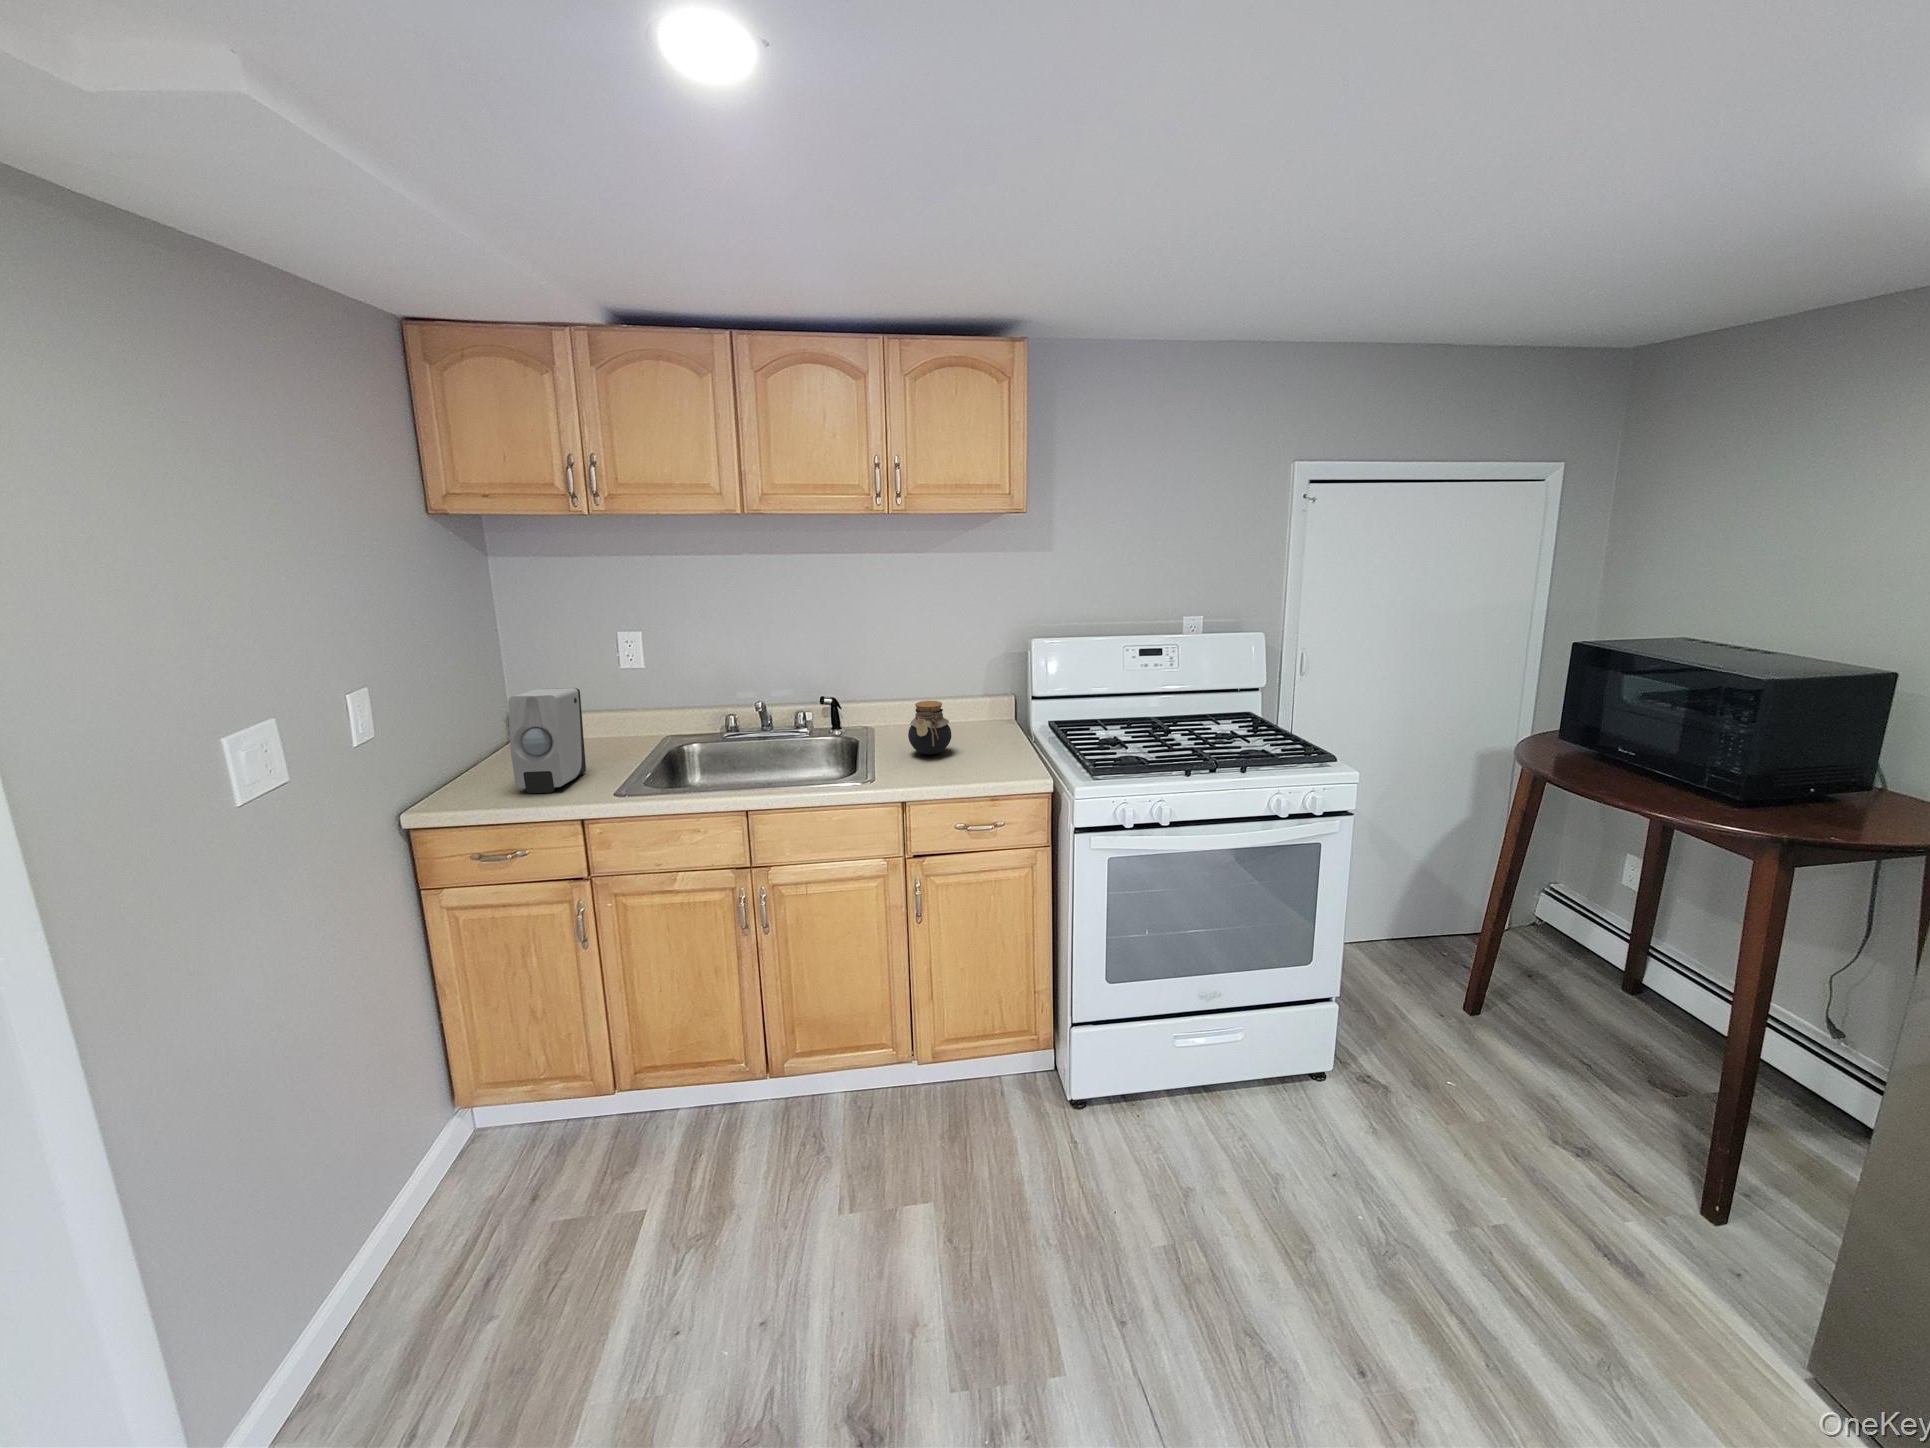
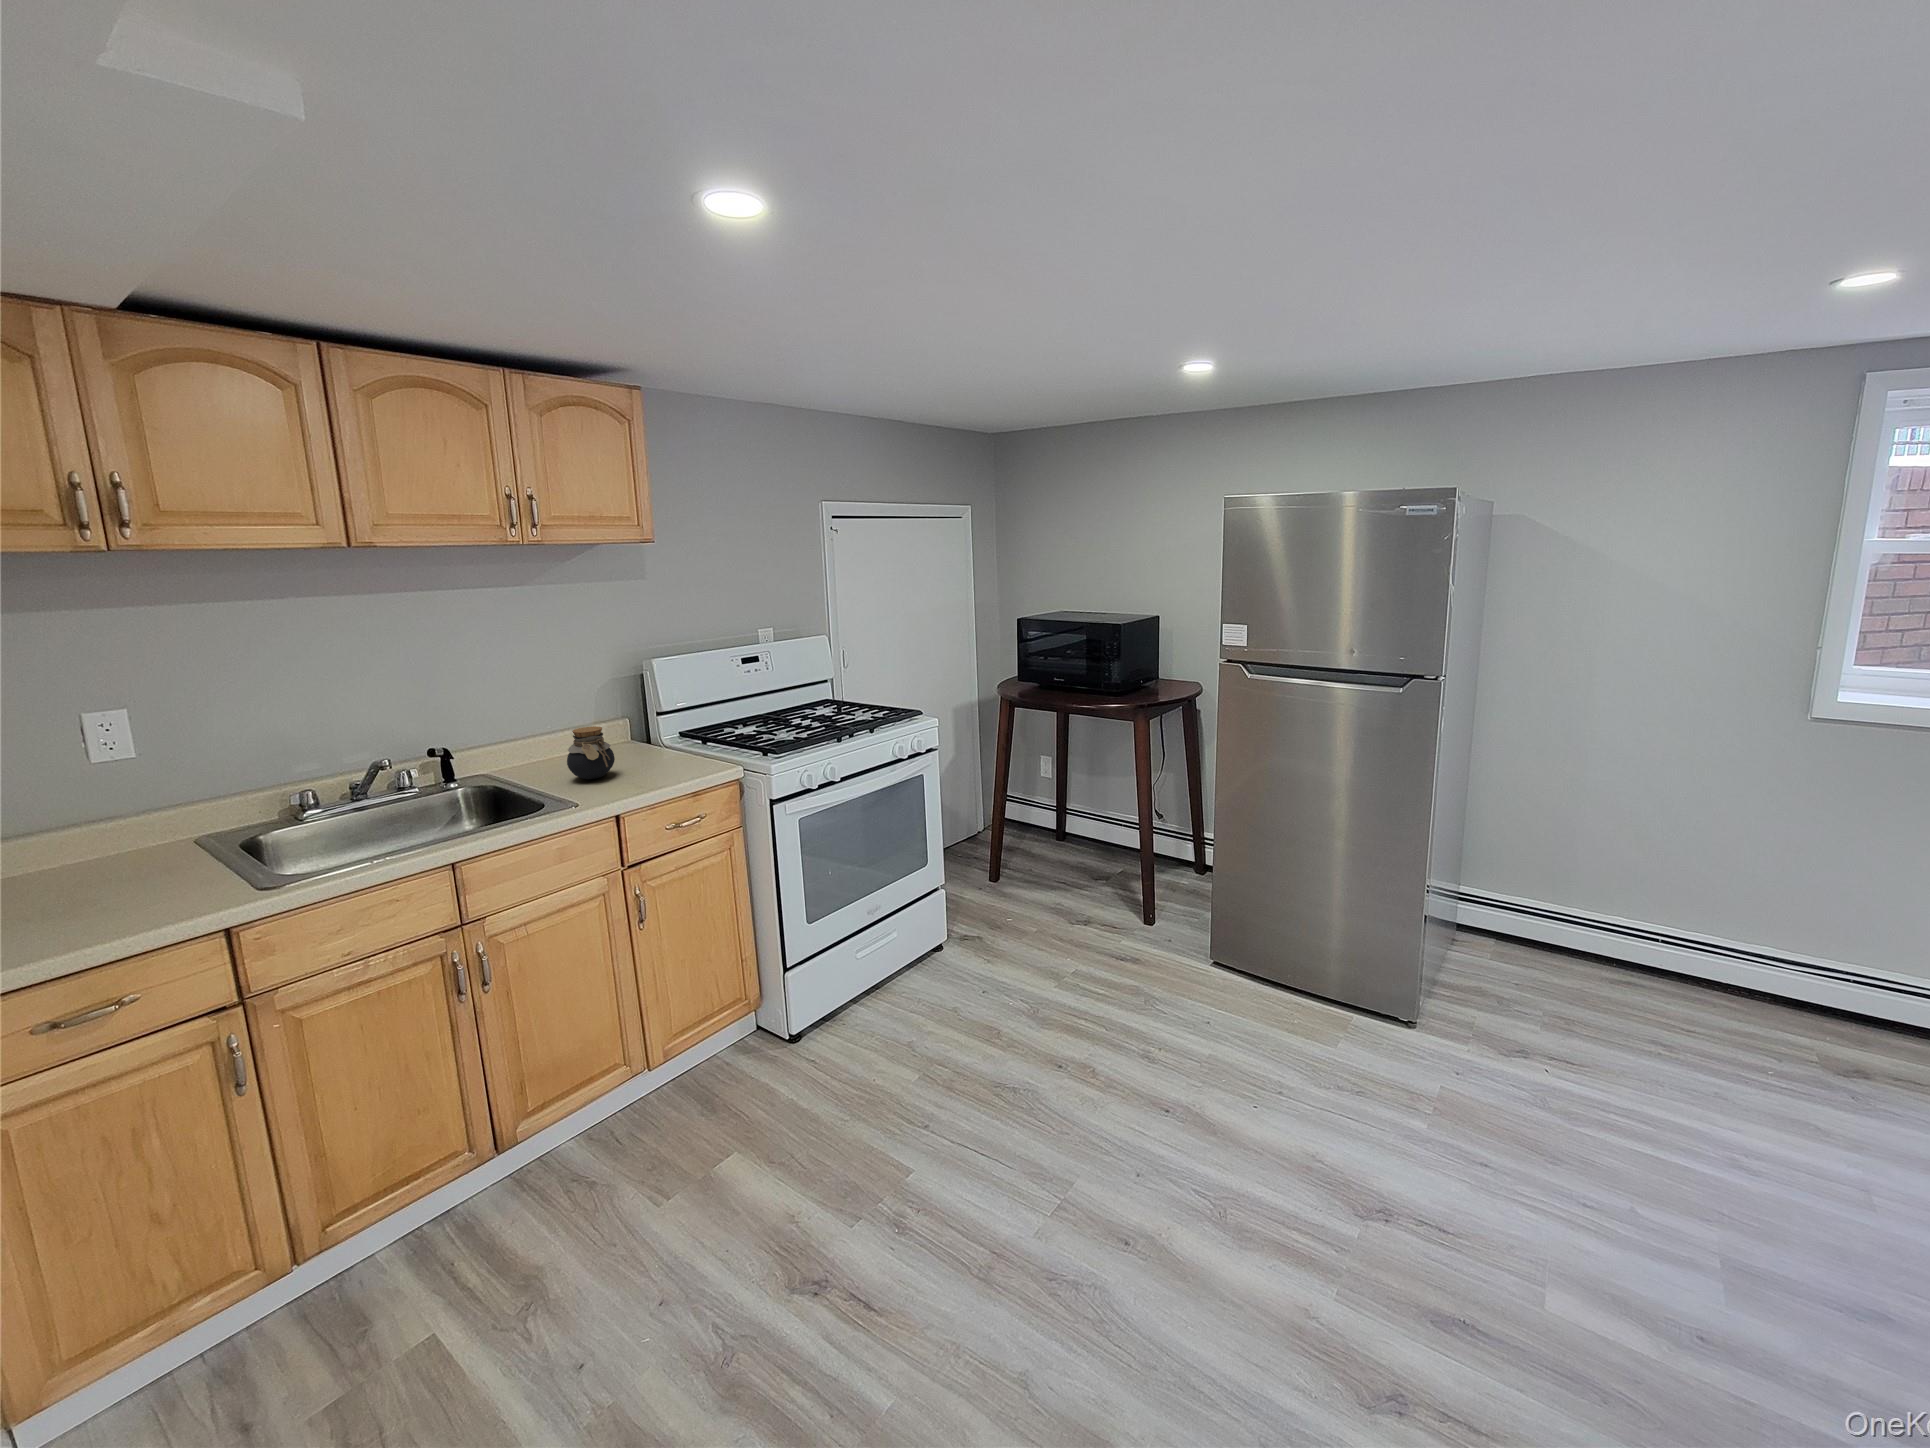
soap dispenser: present [508,688,586,793] -> none [45,779,162,925]

